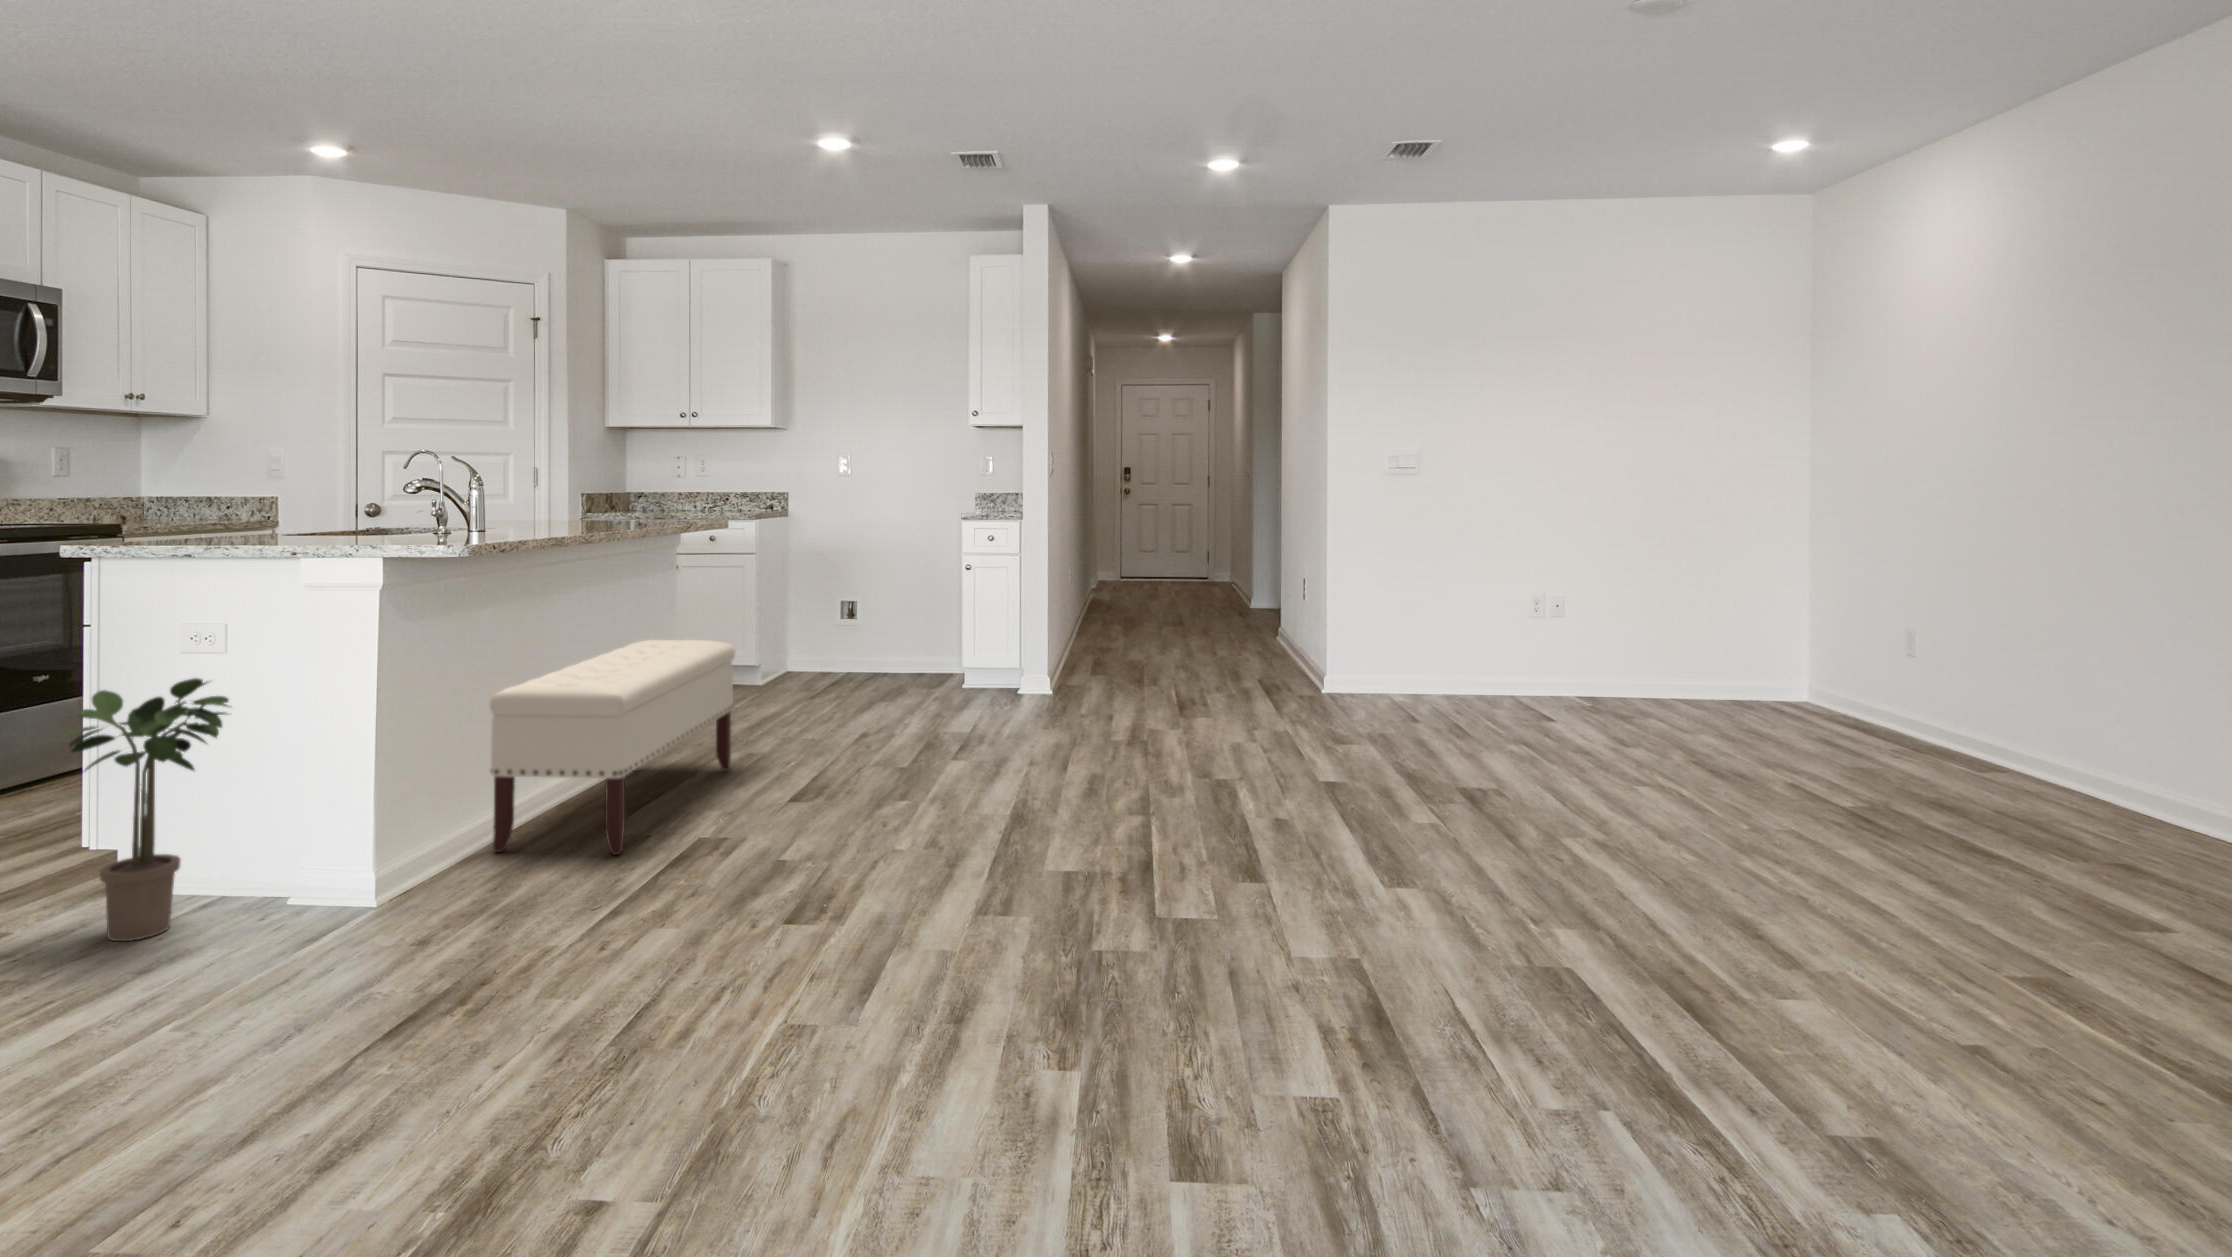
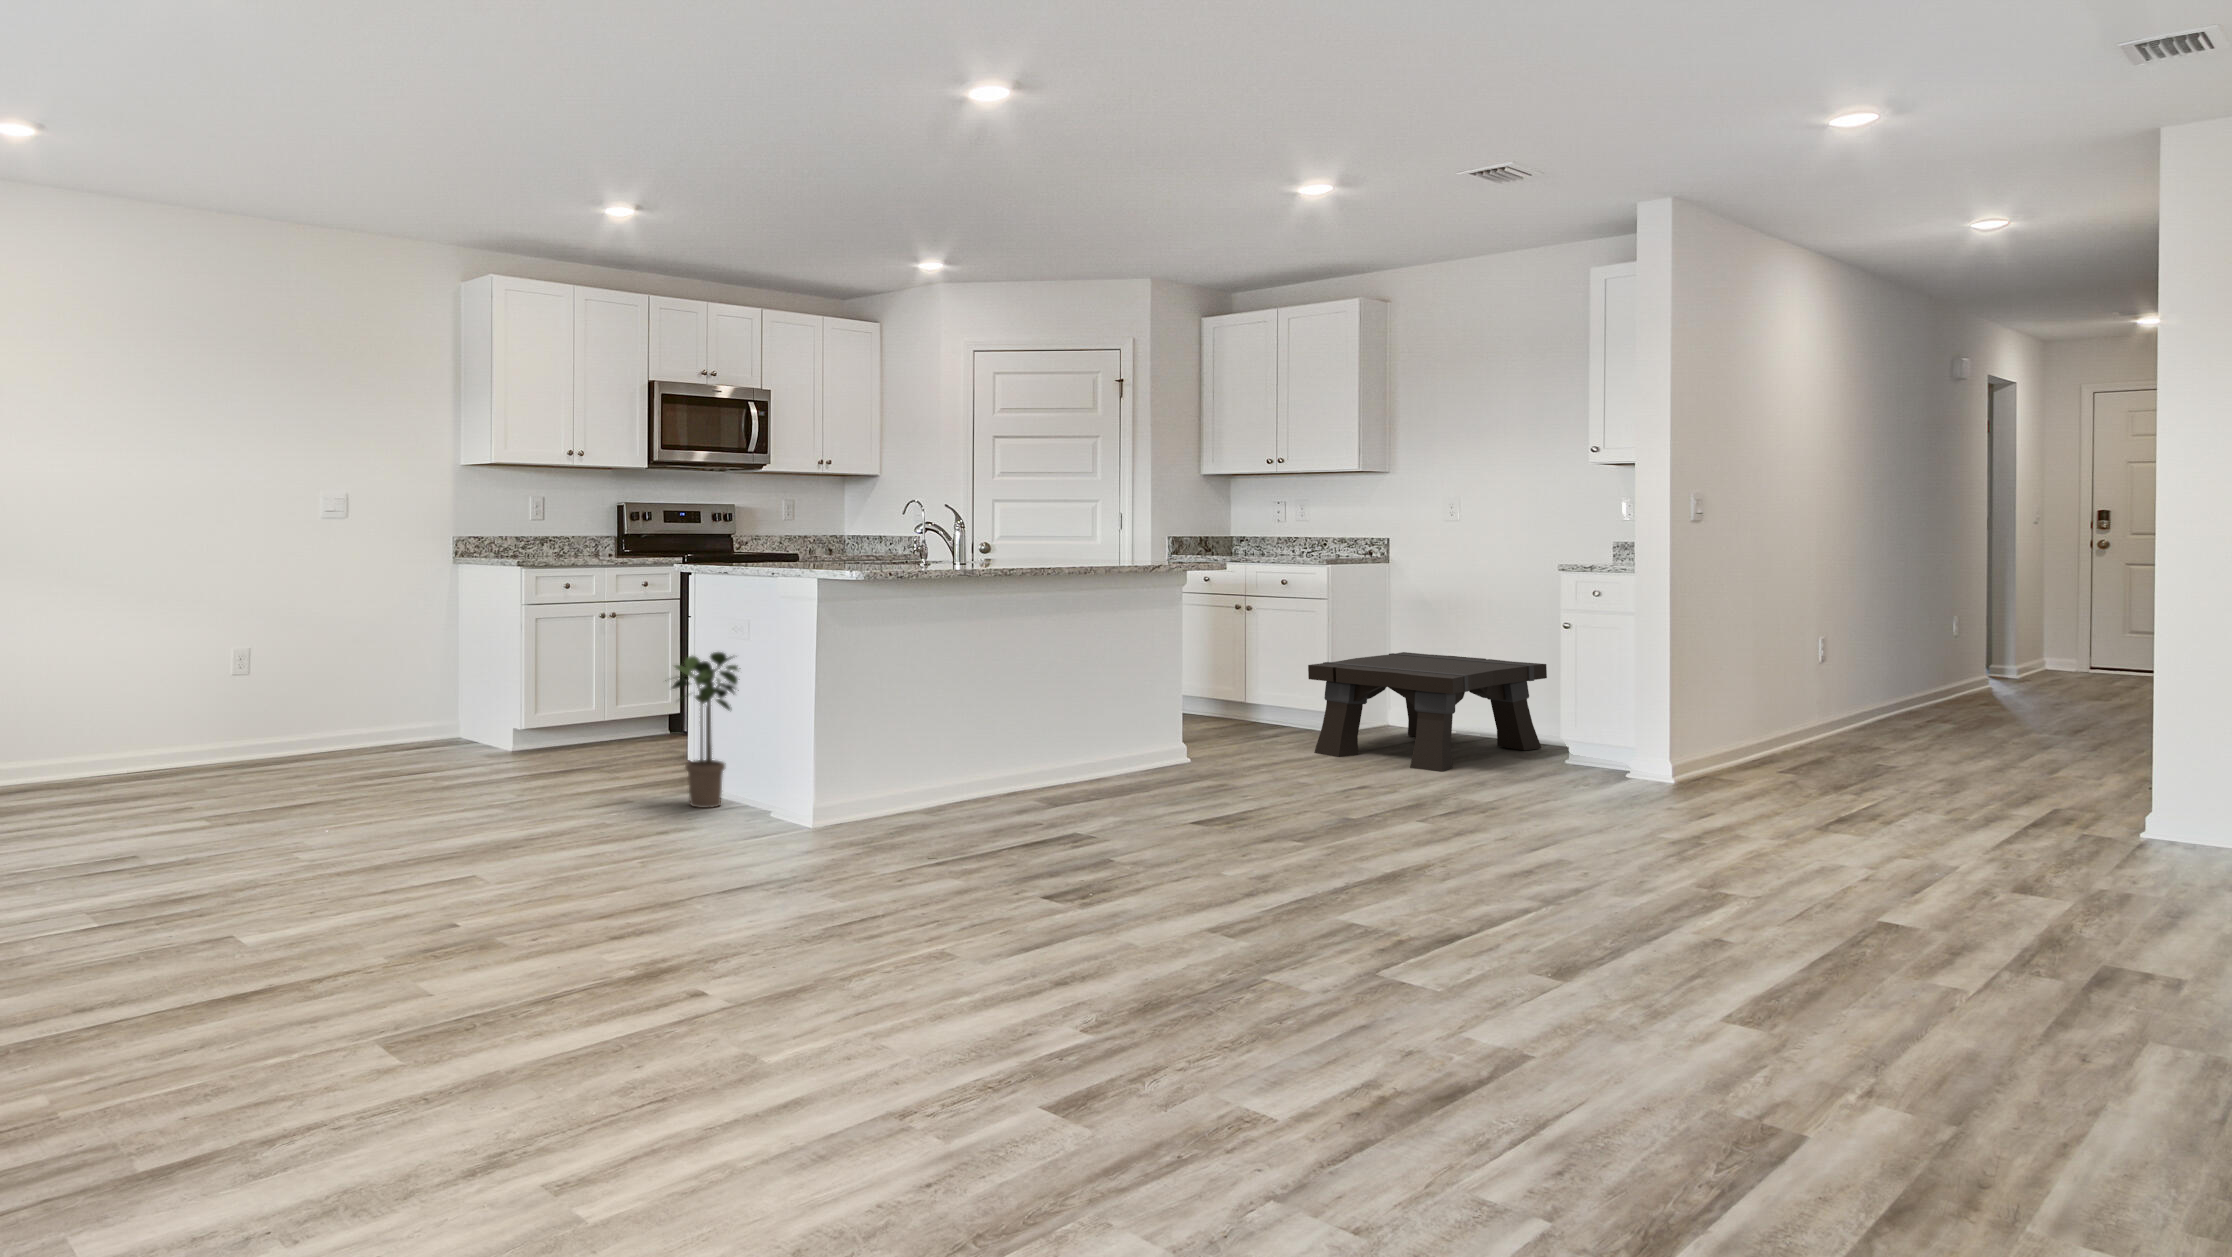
coffee table: none [767,597,933,705] -> present [1308,652,1547,772]
bench: present [489,640,735,855] -> none [920,668,1175,824]

